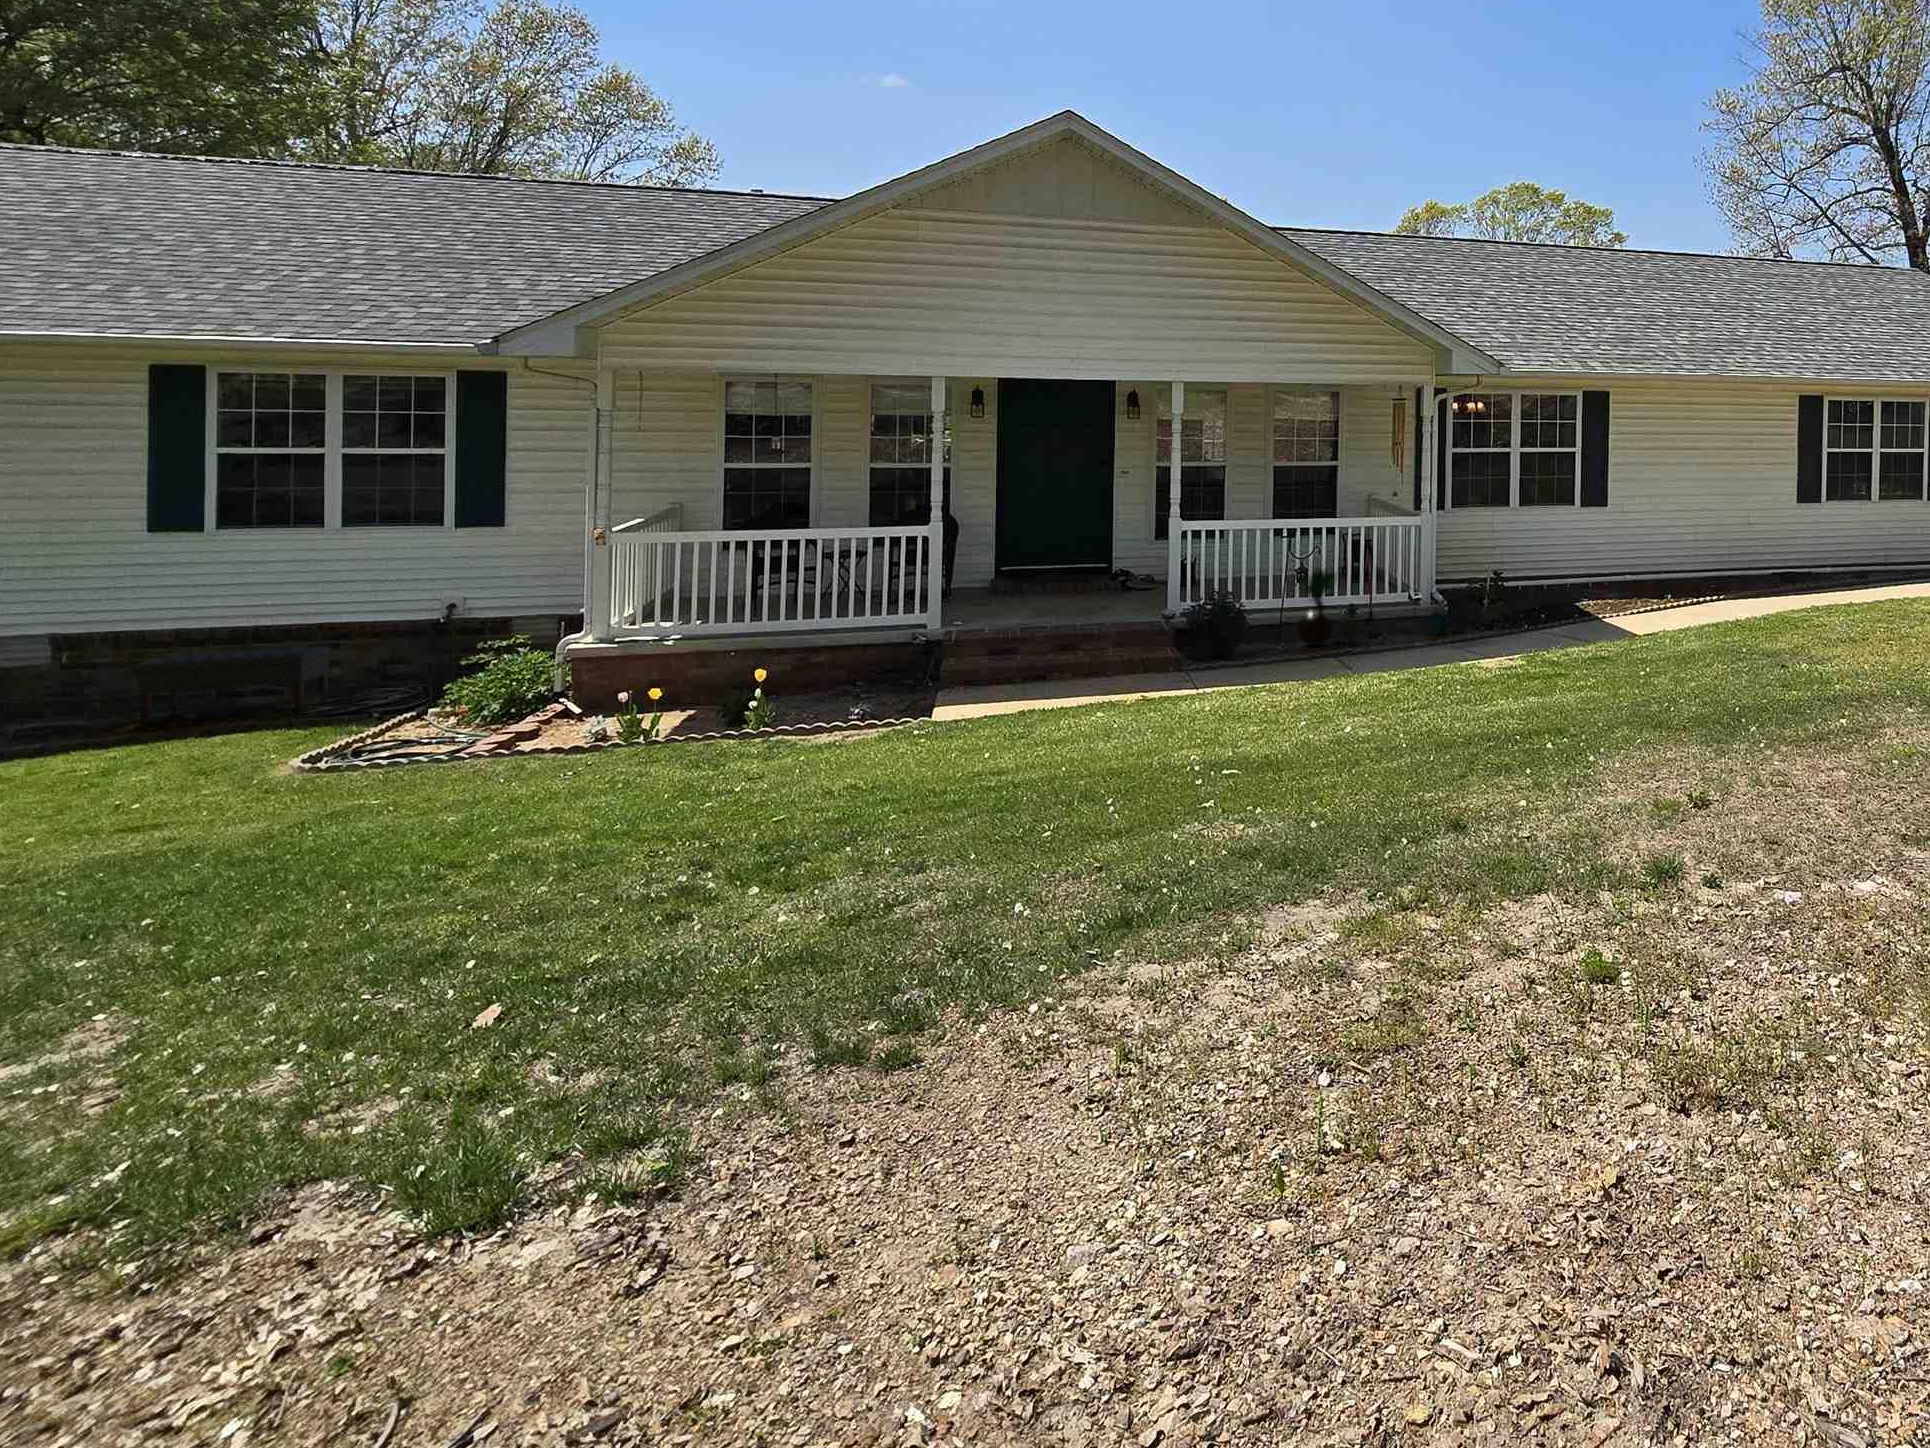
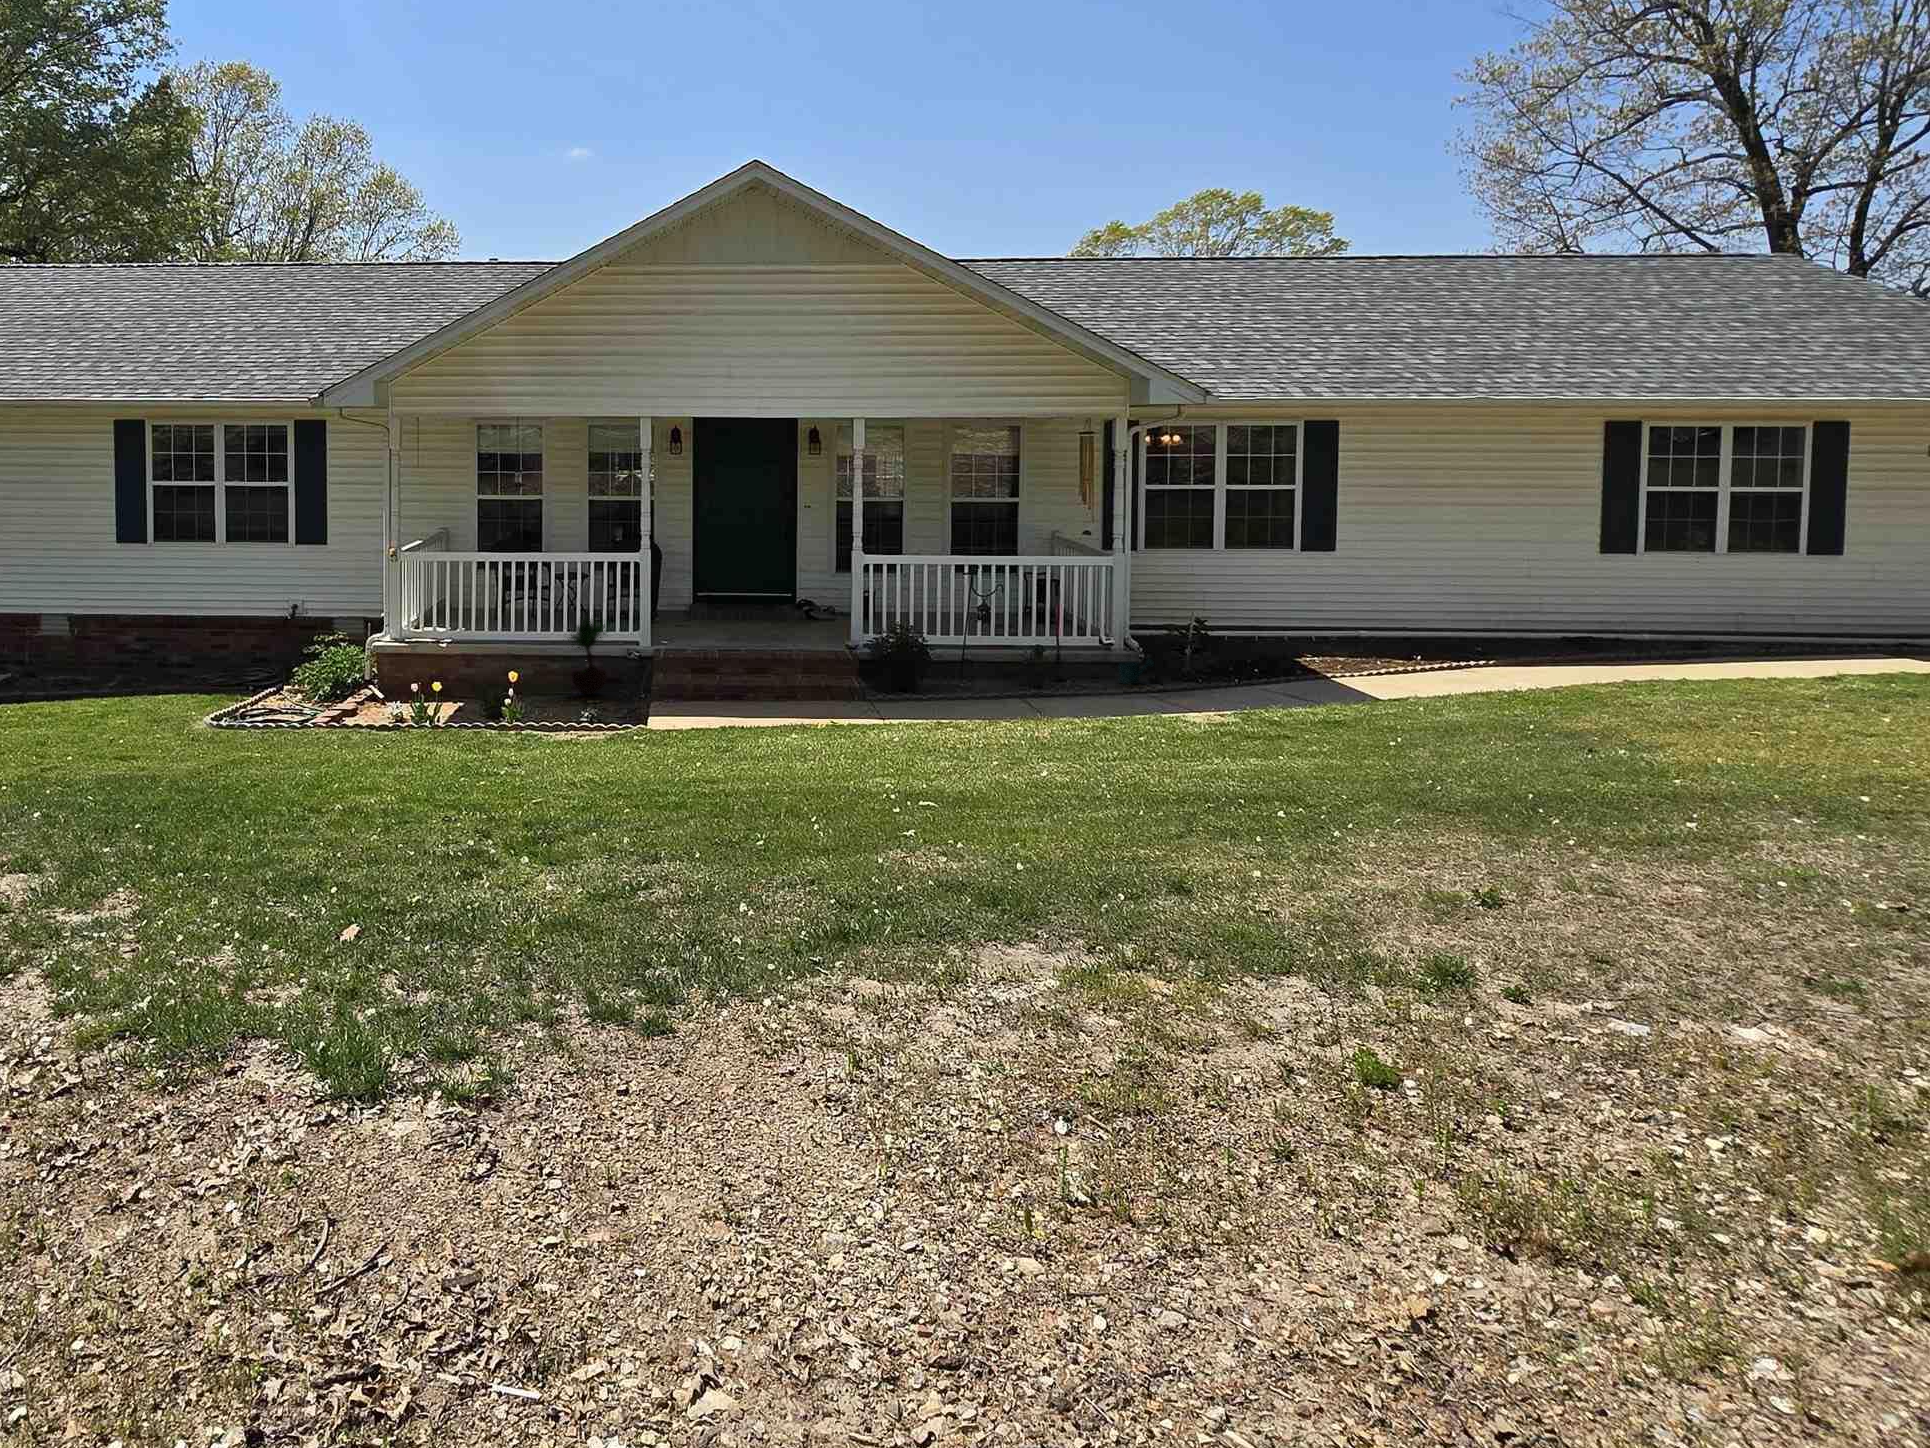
potted tree: present [1297,561,1339,645] -> present [563,618,607,695]
bench: present [137,646,331,722] -> none [120,633,228,682]

